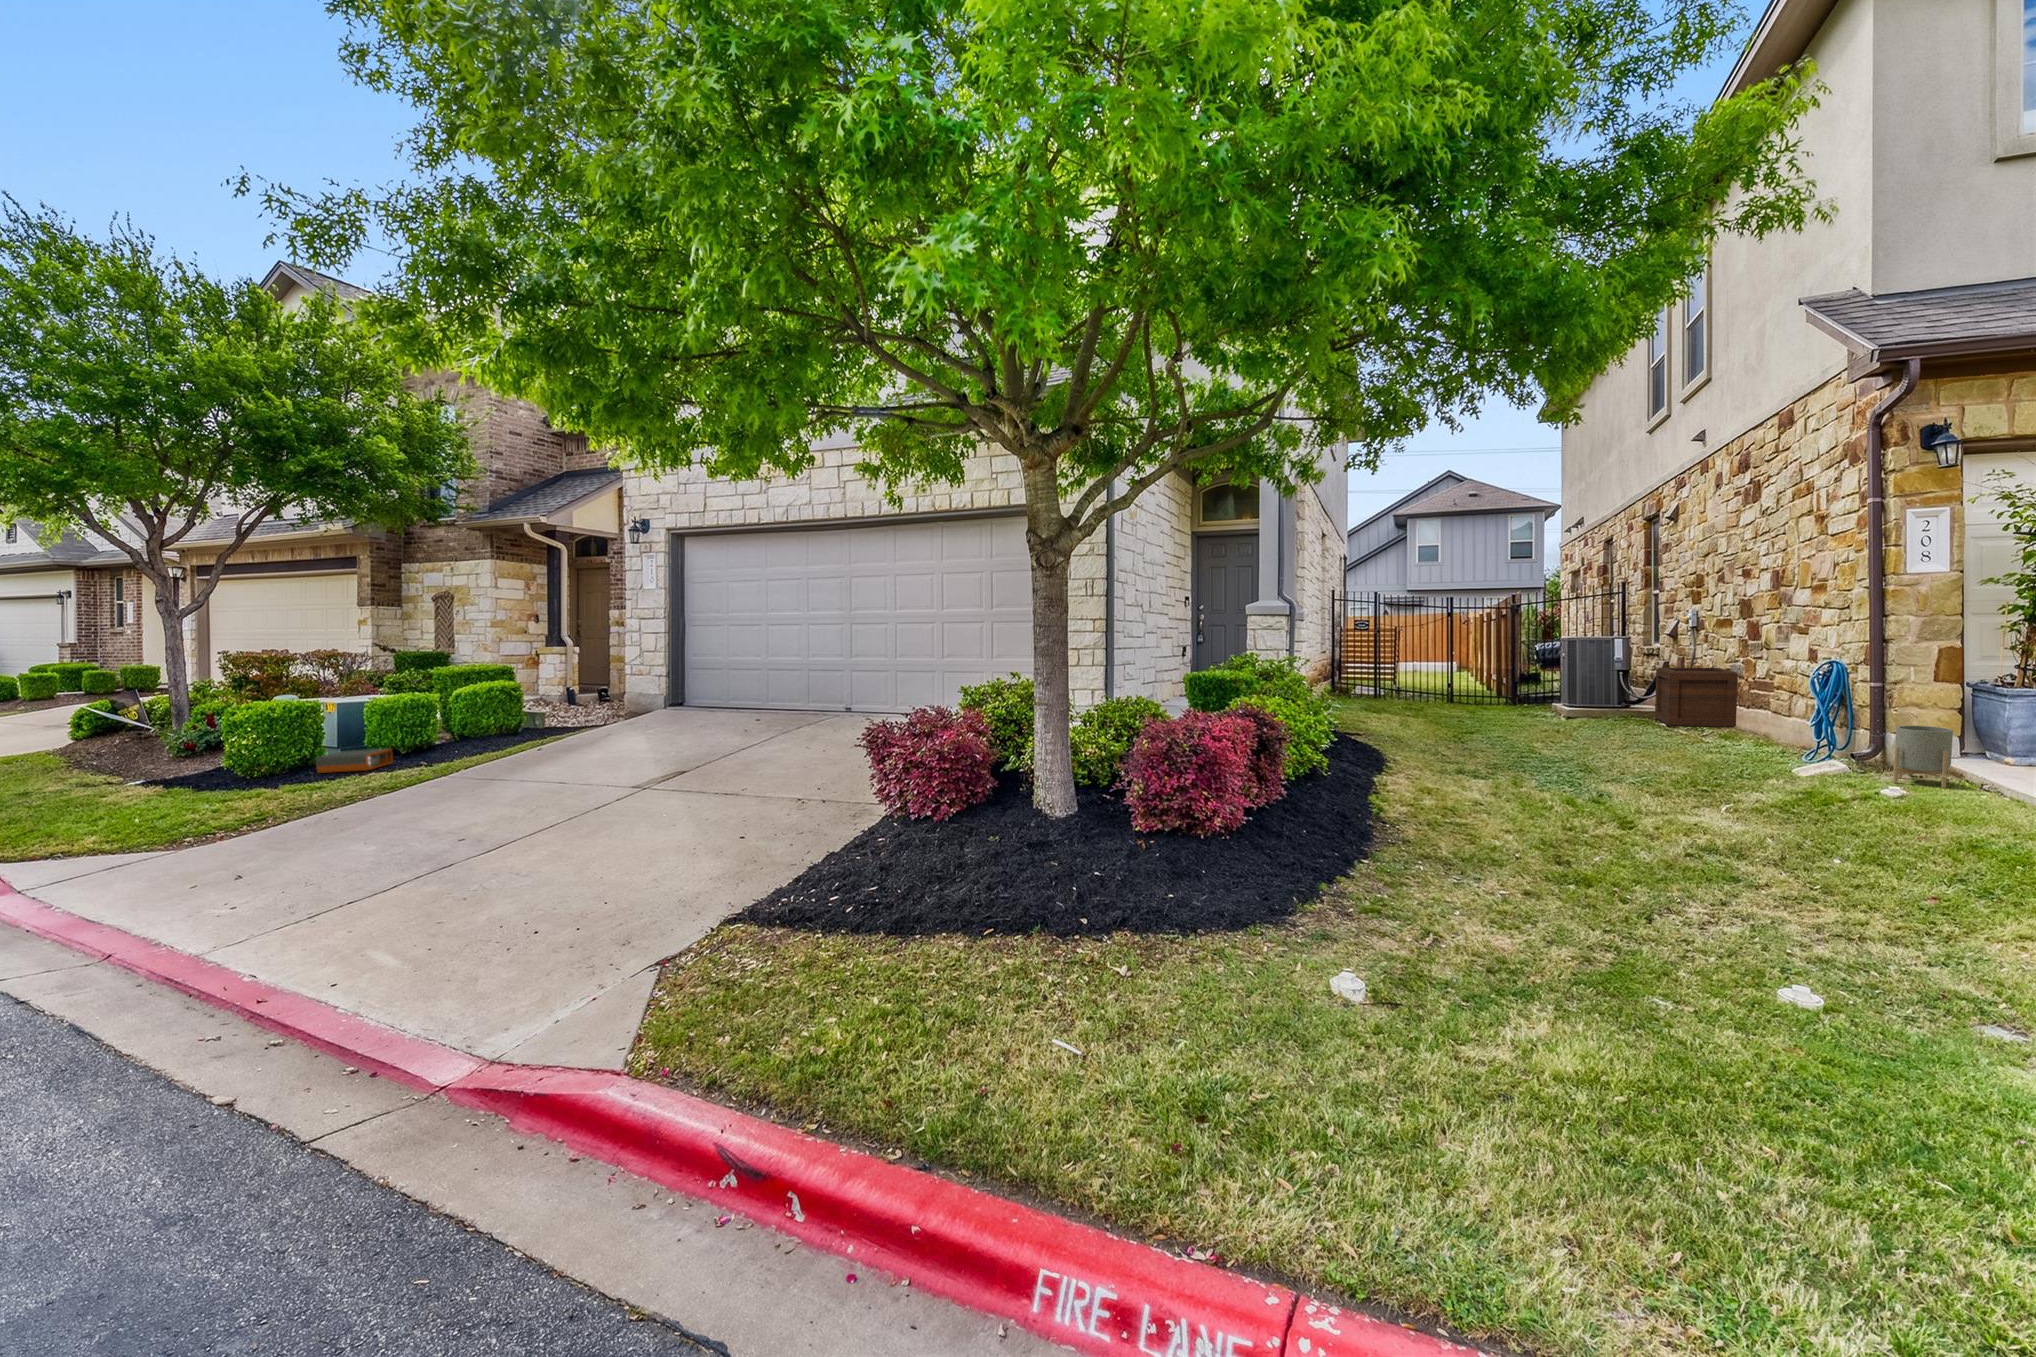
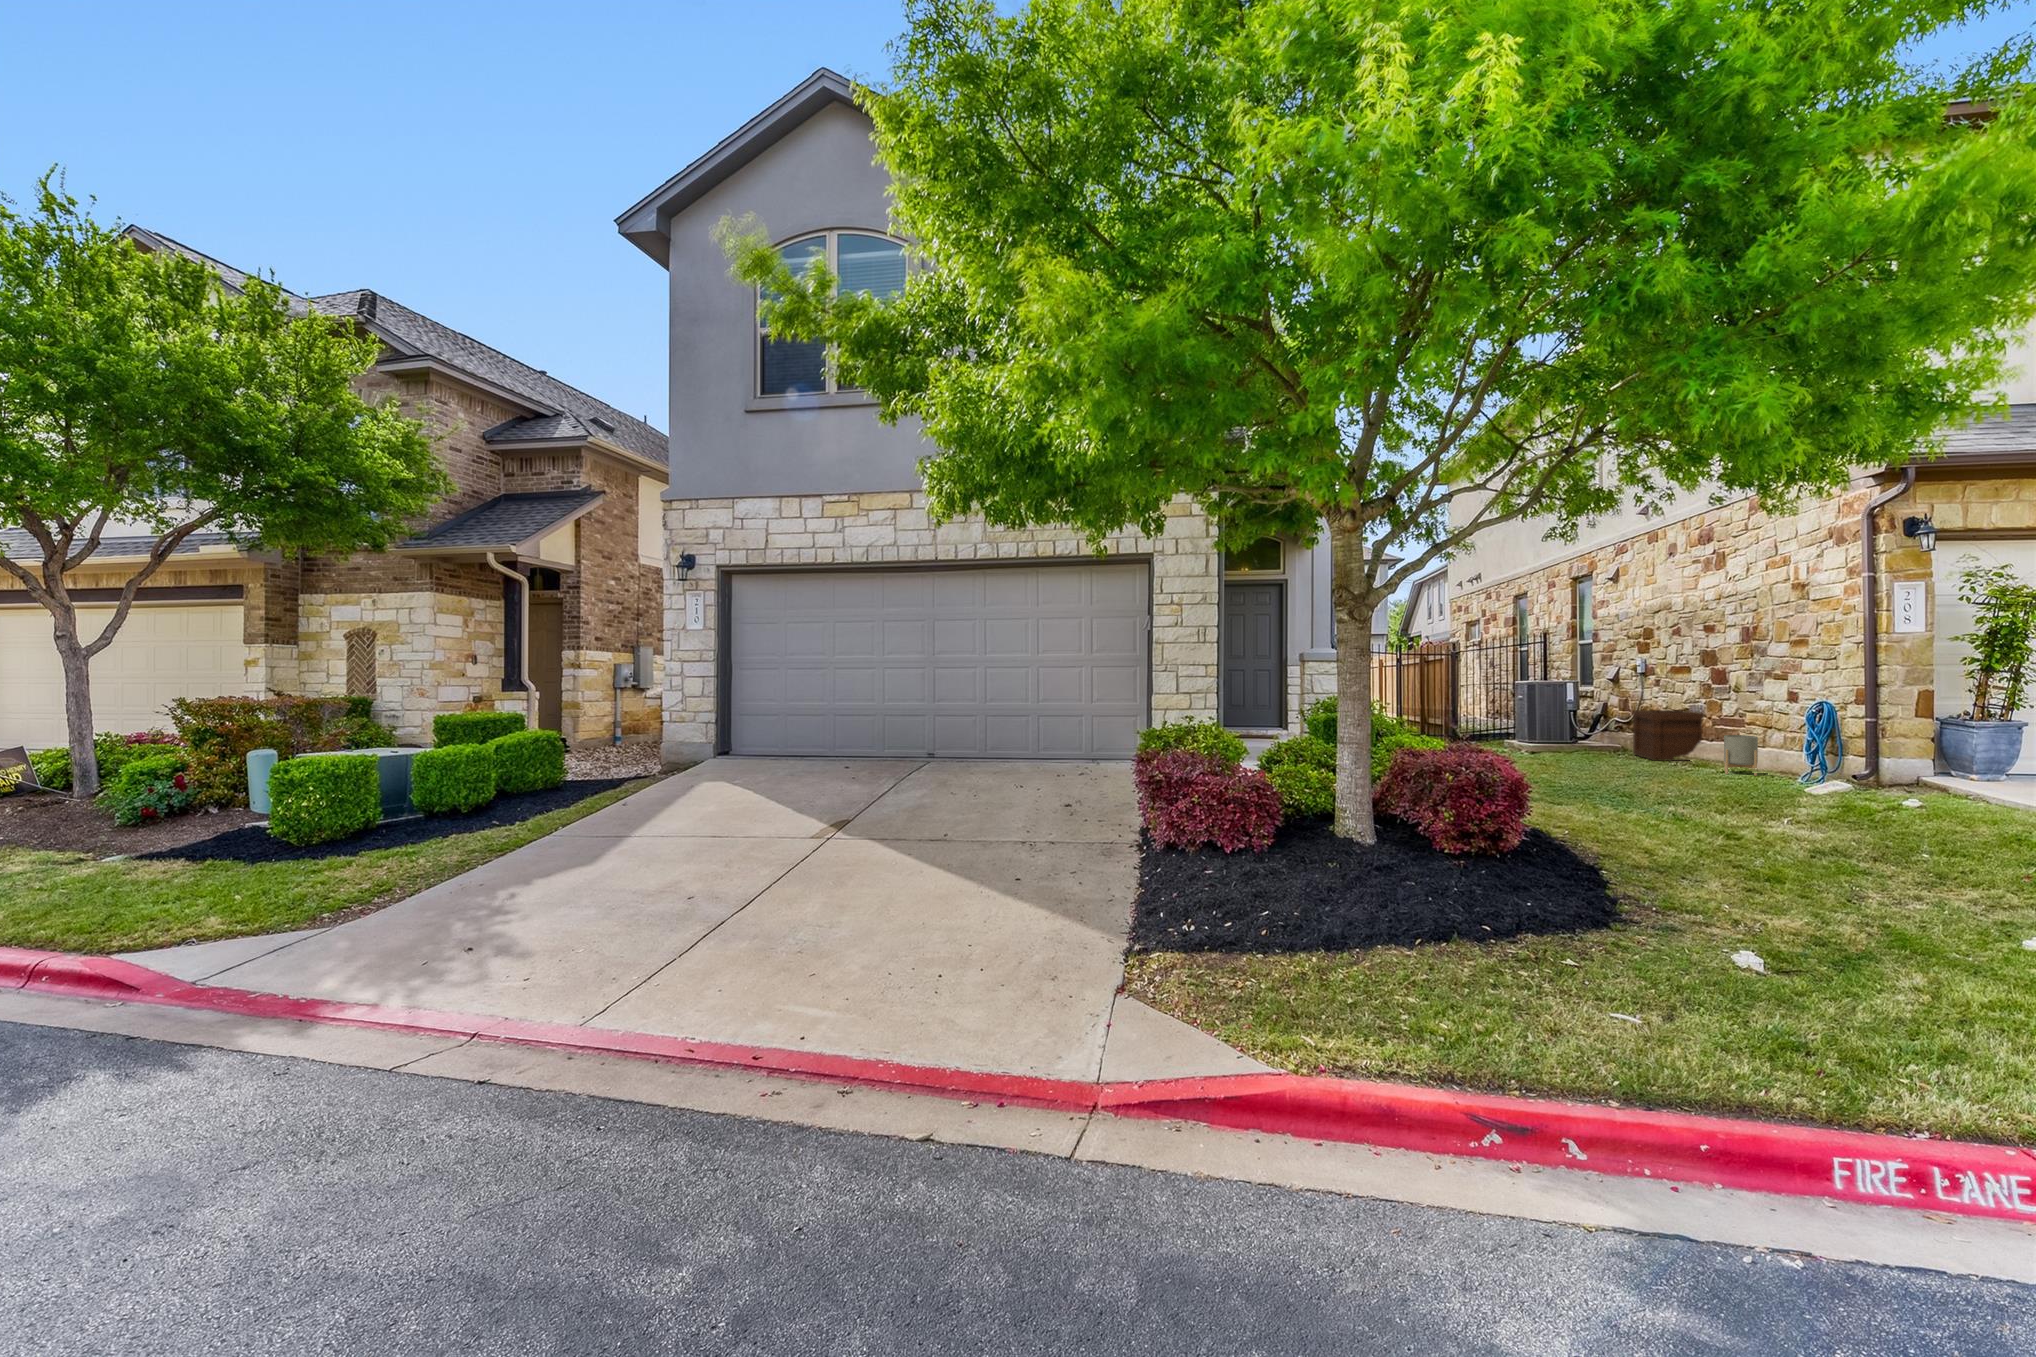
planter: present [1893,726,1953,788] -> present [1724,735,1758,776]
storage box: present [316,749,393,773] -> none [344,807,423,837]

